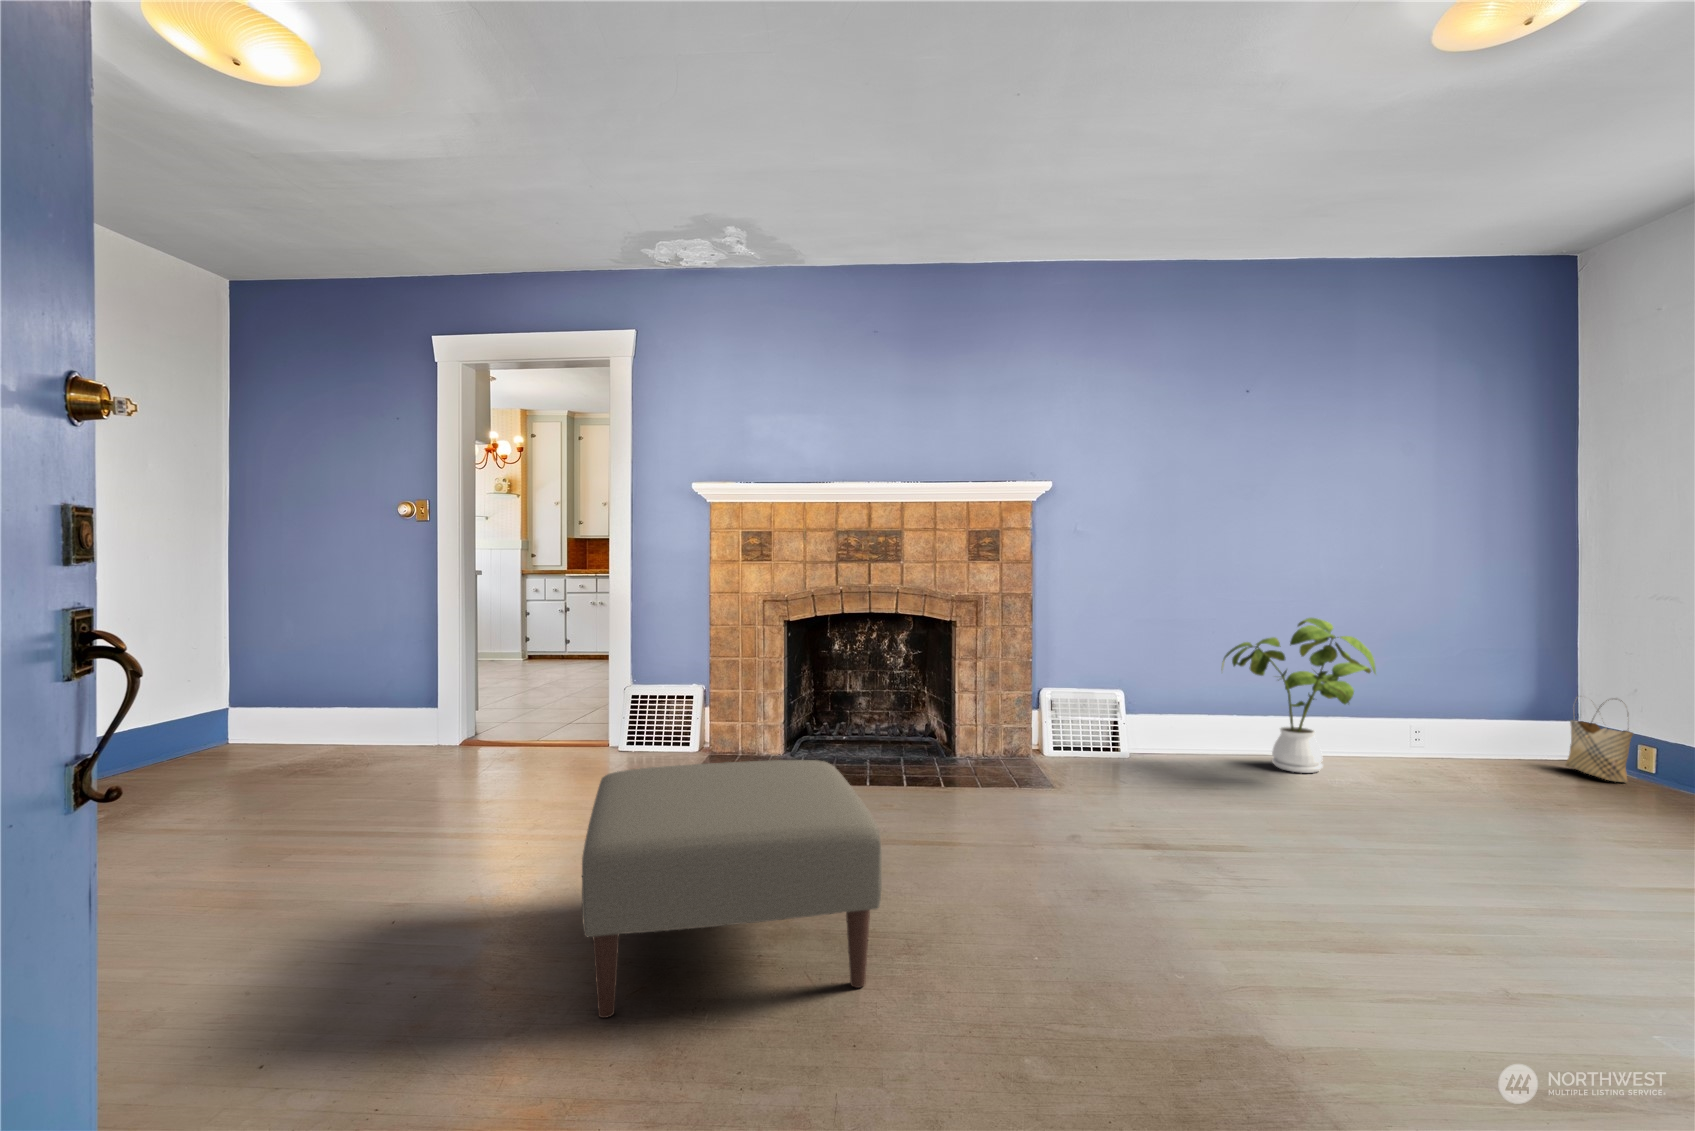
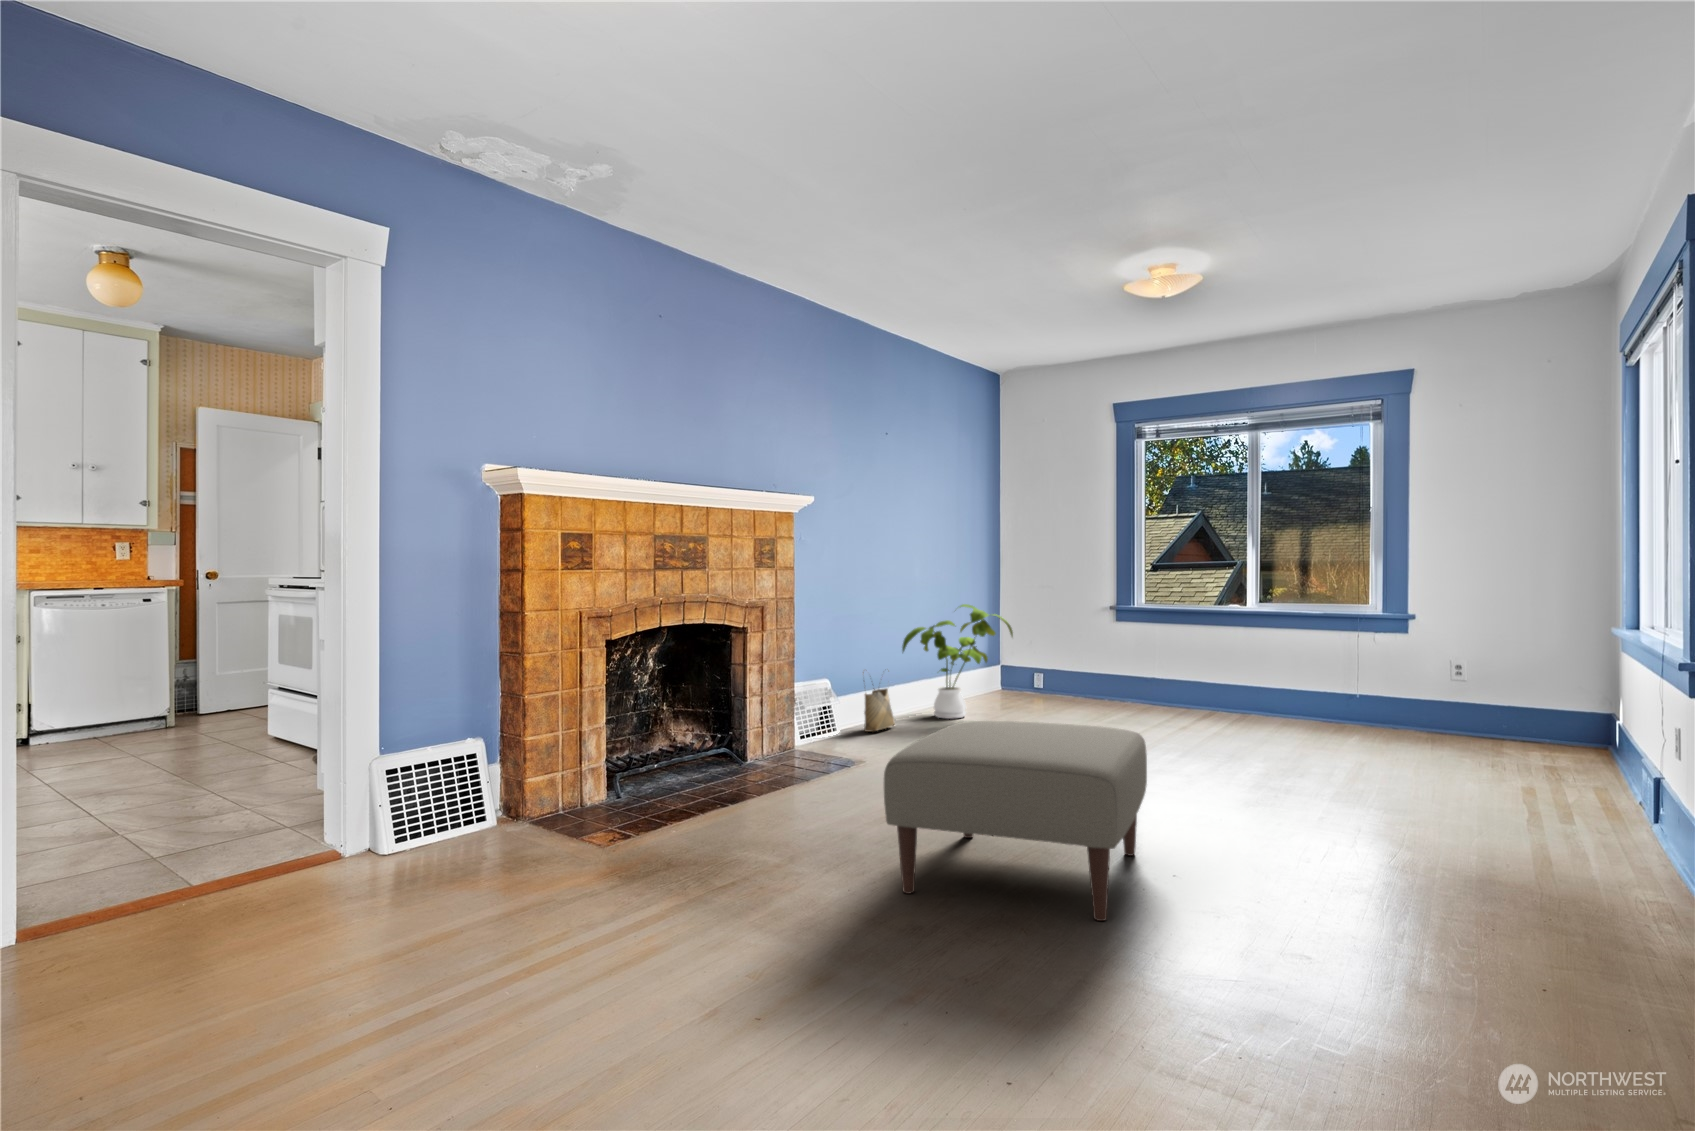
woven basket: present [1566,709,1633,782] -> present [863,672,895,732]

